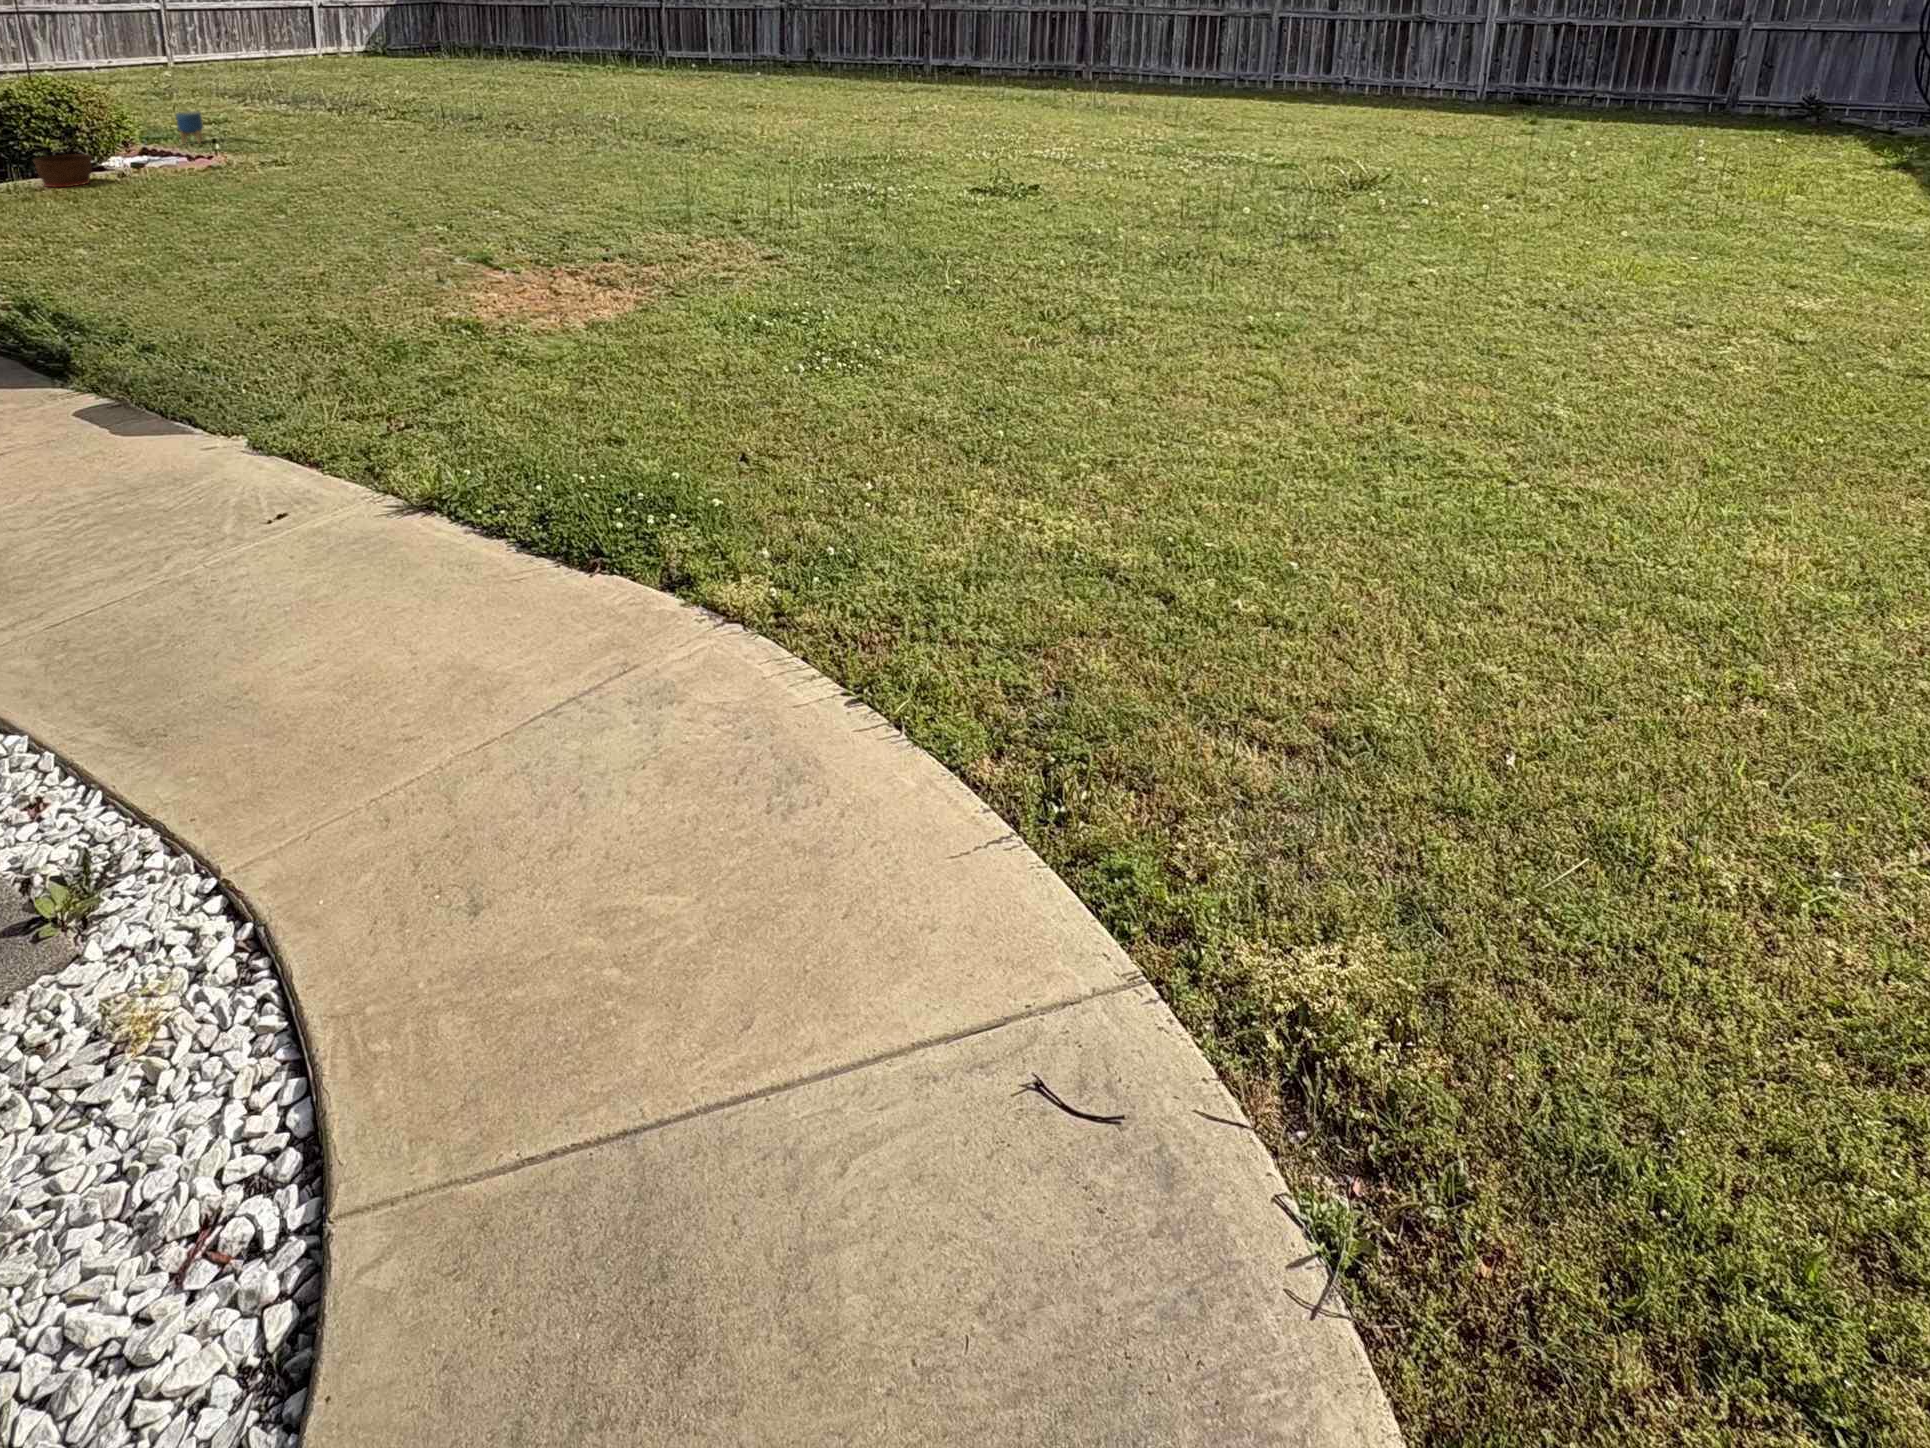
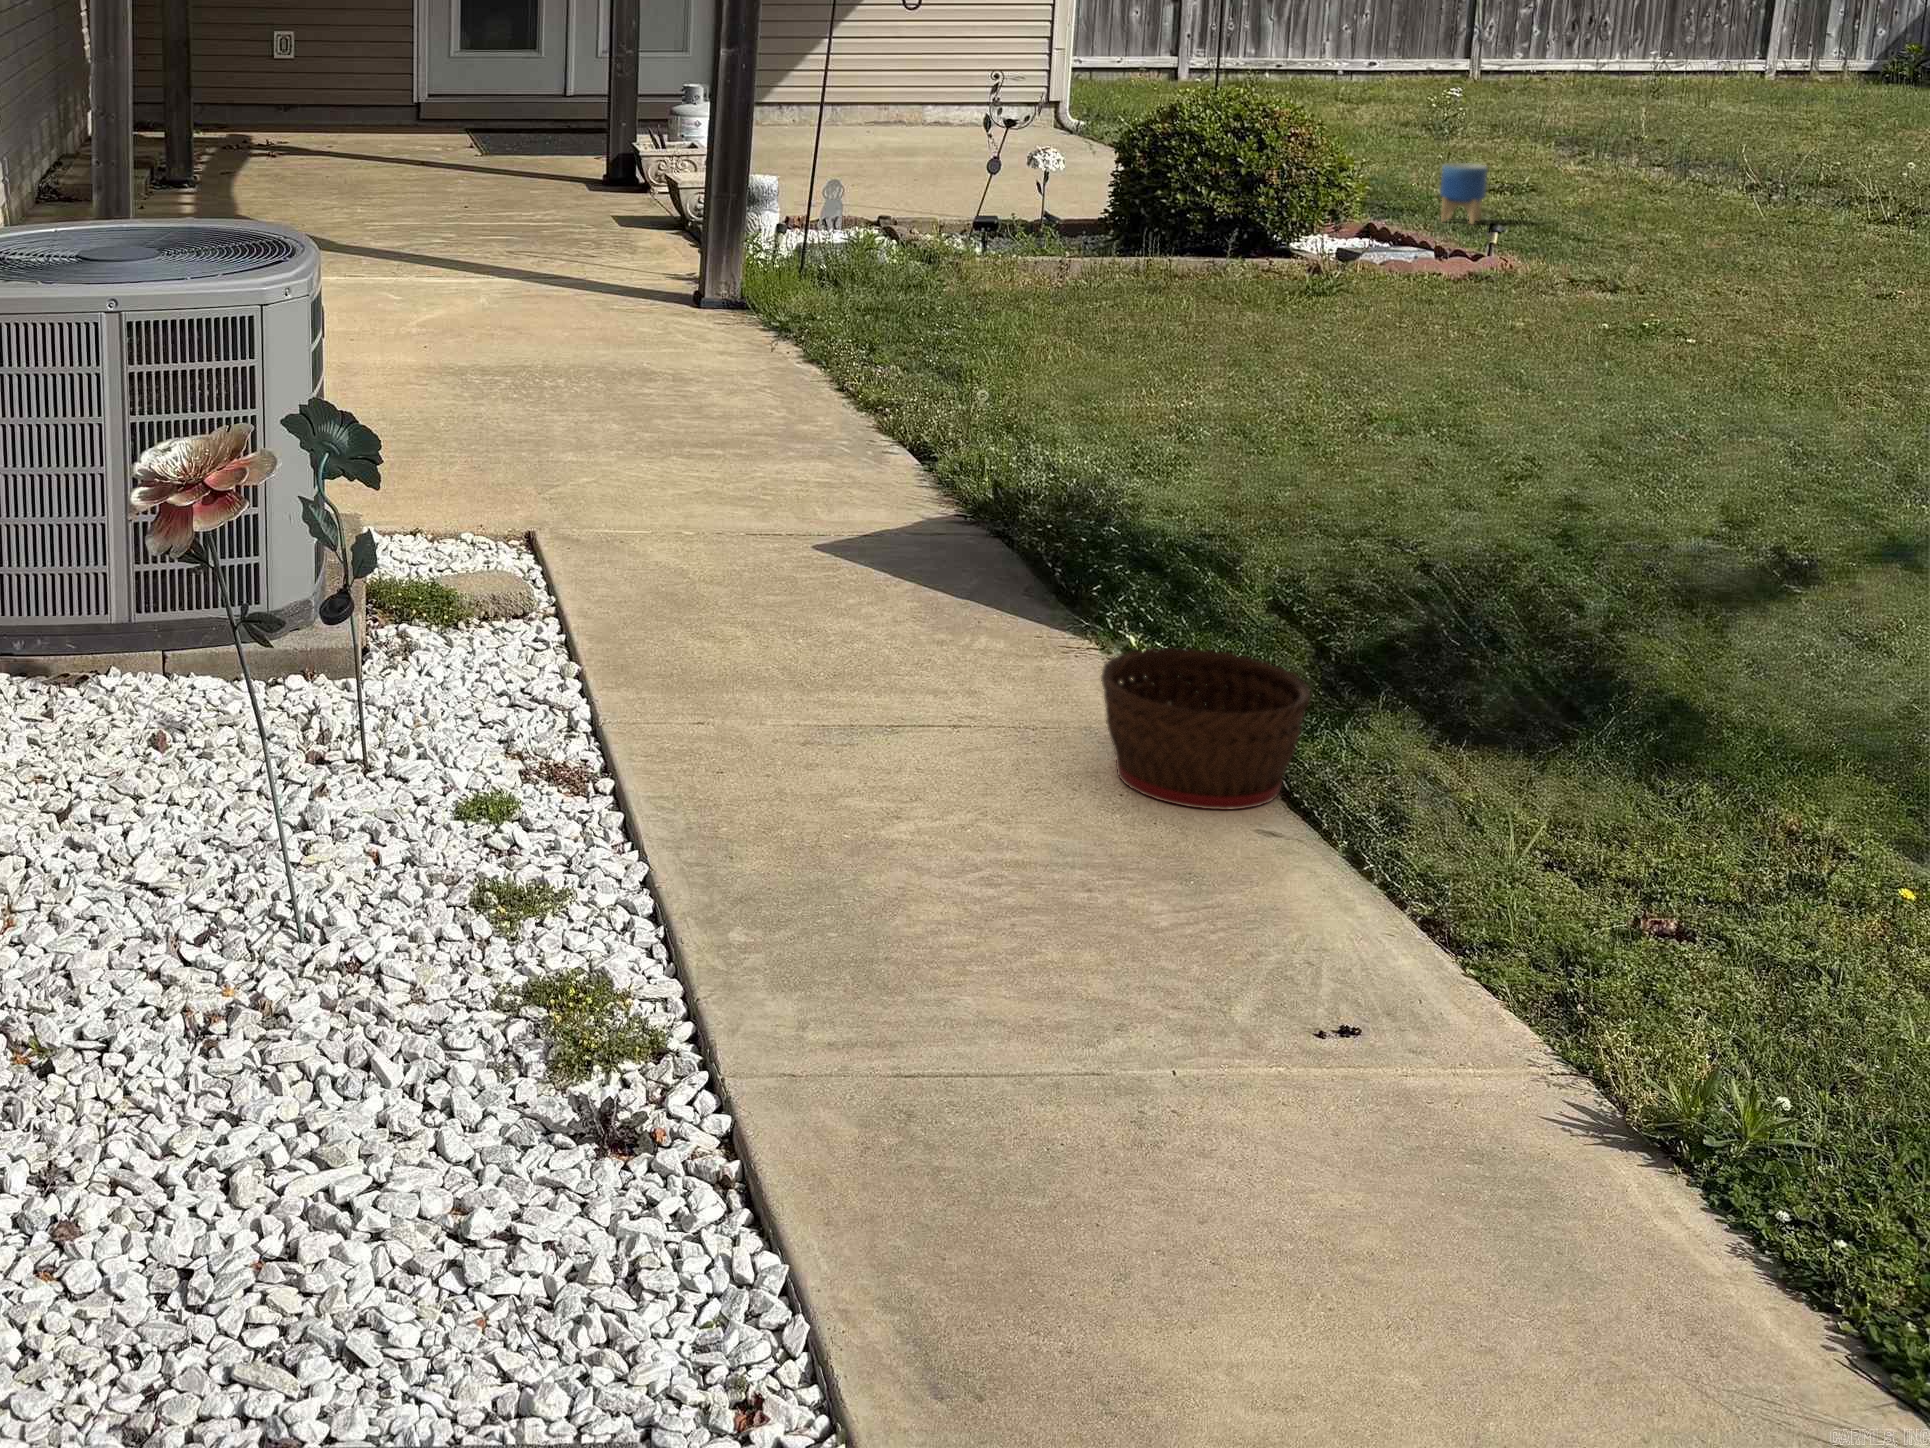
basket: present [33,154,92,187] -> present [1101,647,1310,810]

